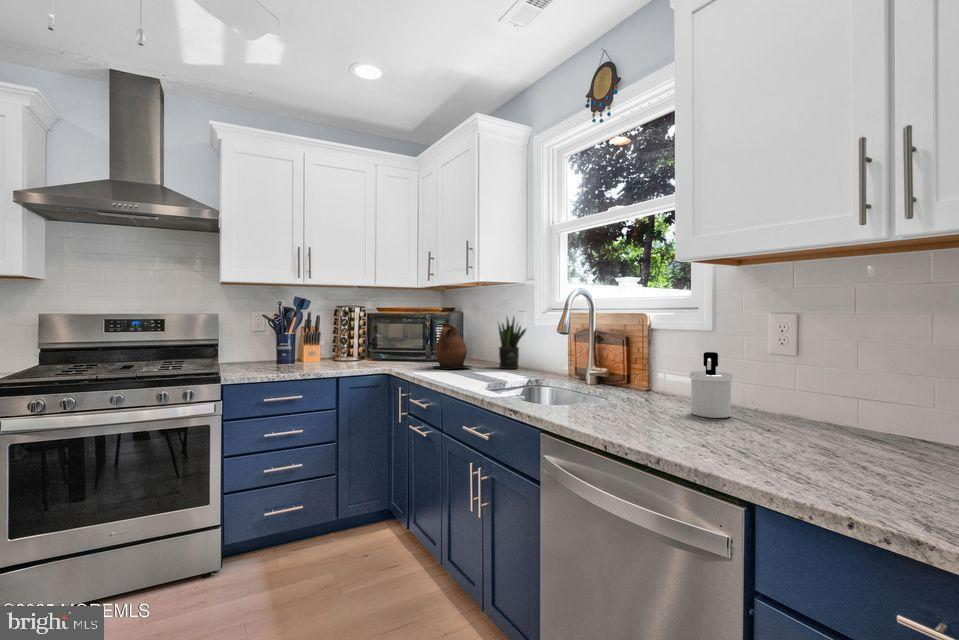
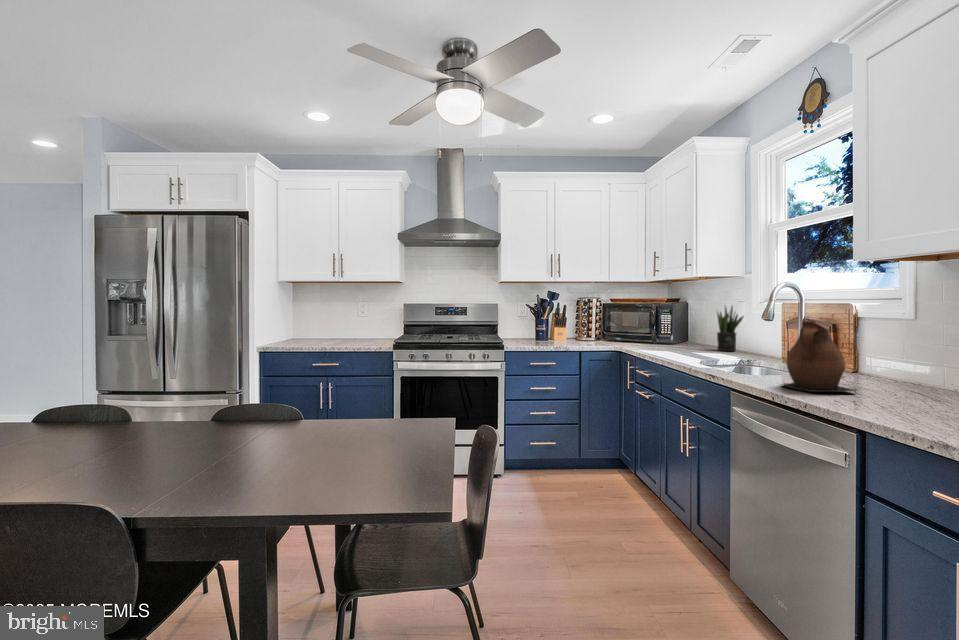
ceramic pitcher: present [433,323,472,369] -> present [781,321,856,392]
soap dispenser: present [690,352,732,418] -> none [877,335,920,391]

